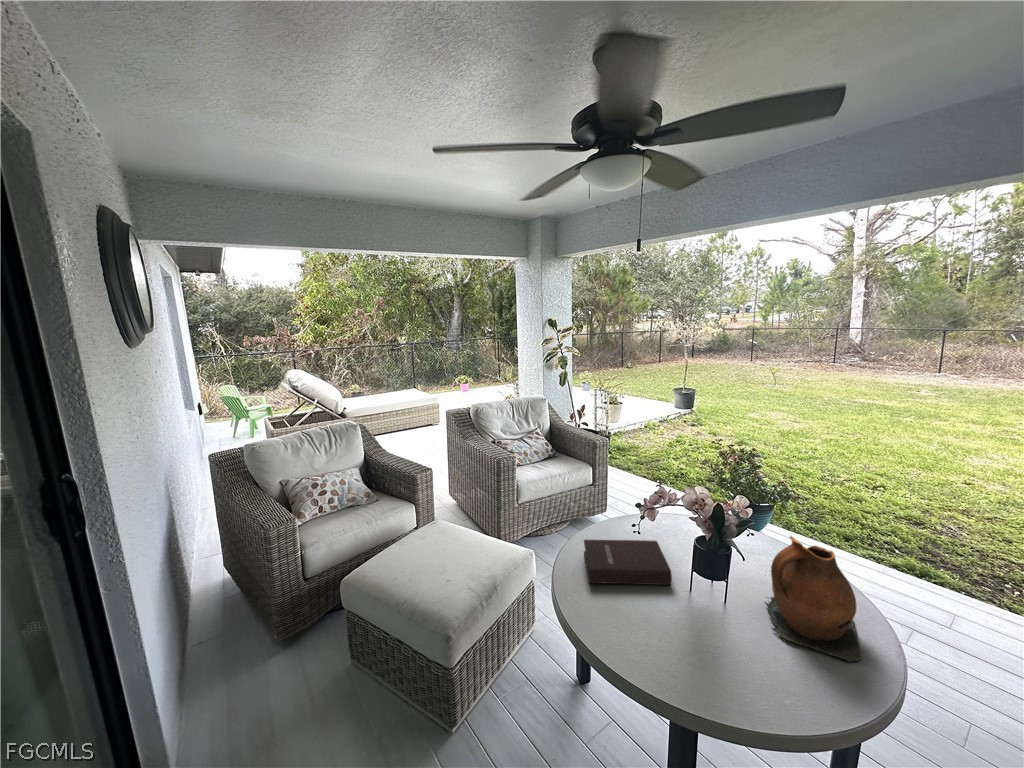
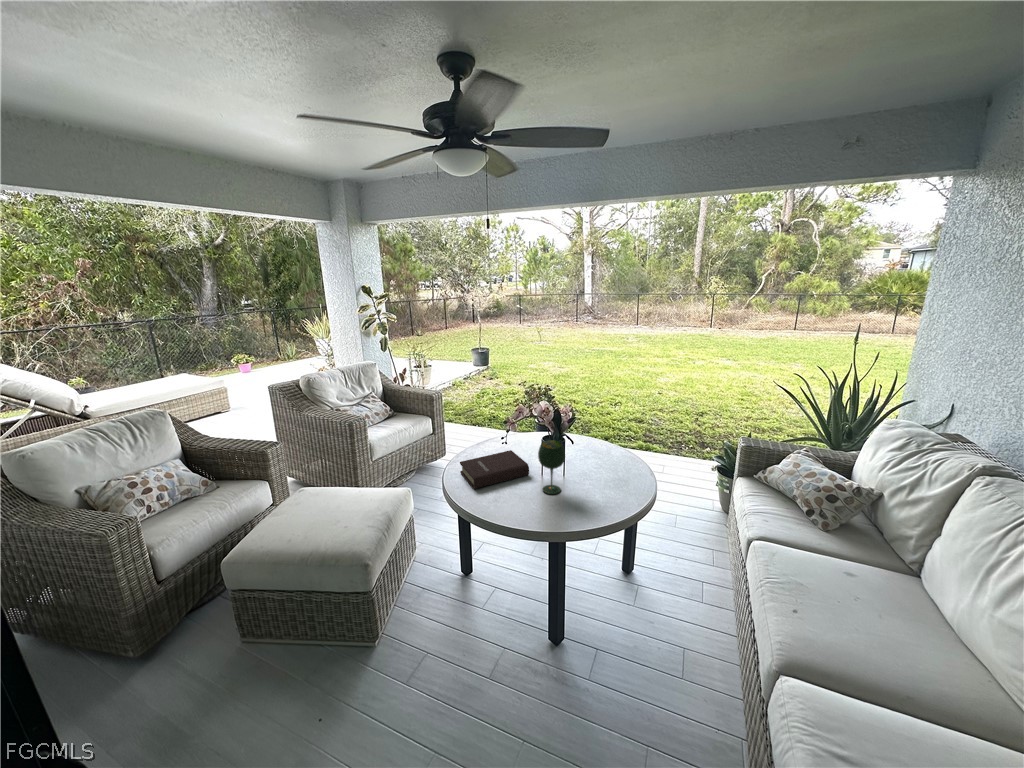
ceramic pitcher: present [765,536,862,663] -> none [584,419,637,483]
wine glass: none [677,549,721,634] -> present [538,440,565,494]

